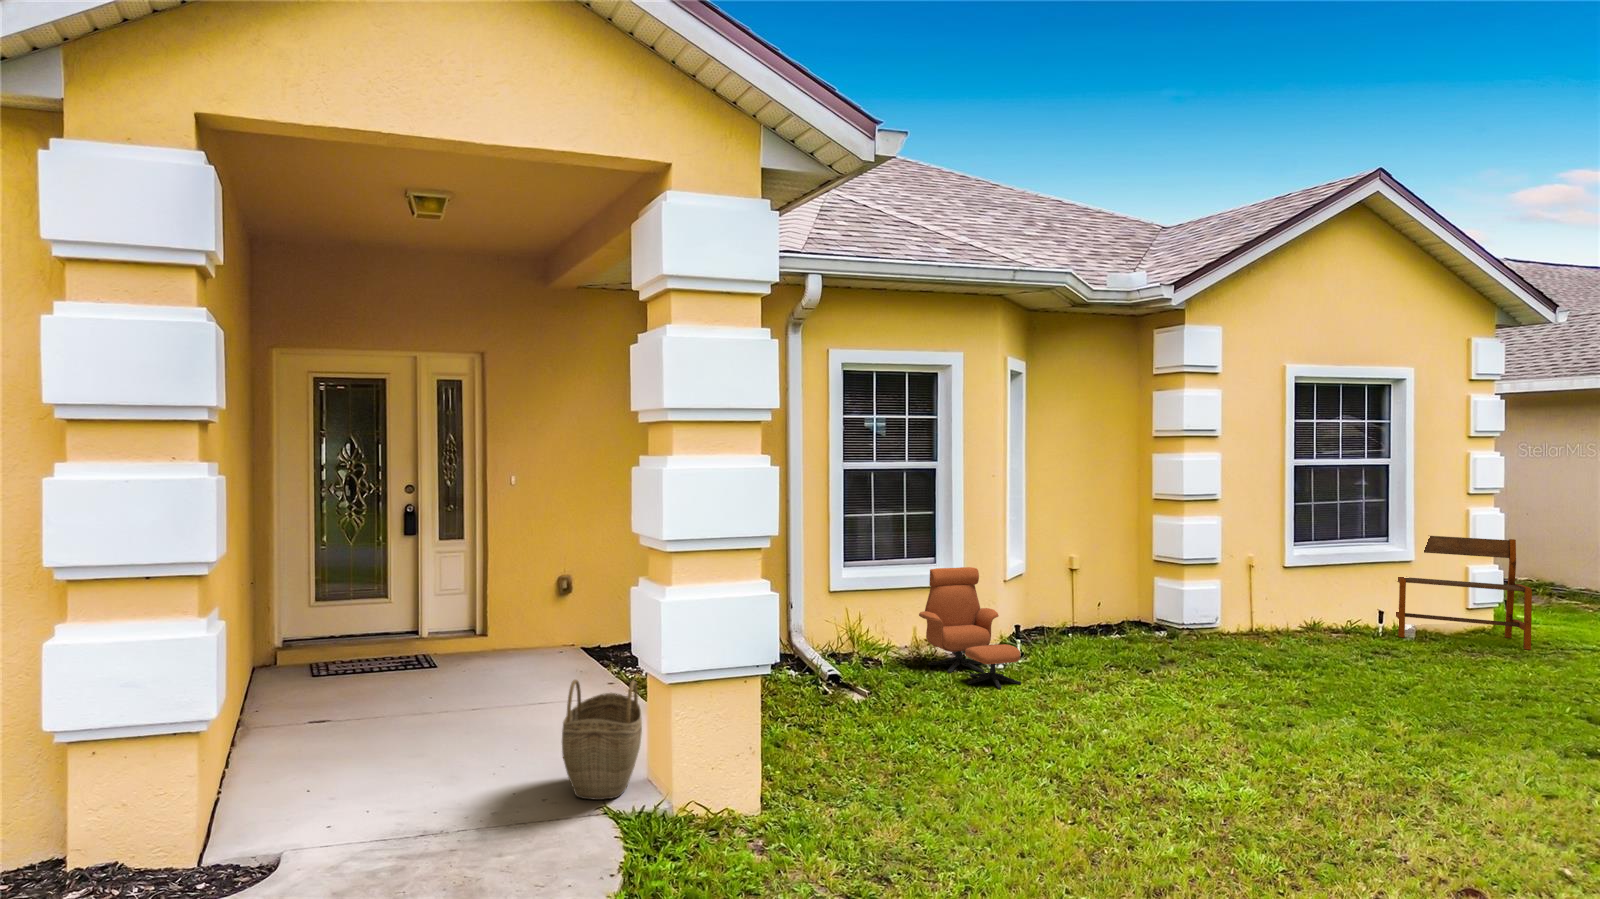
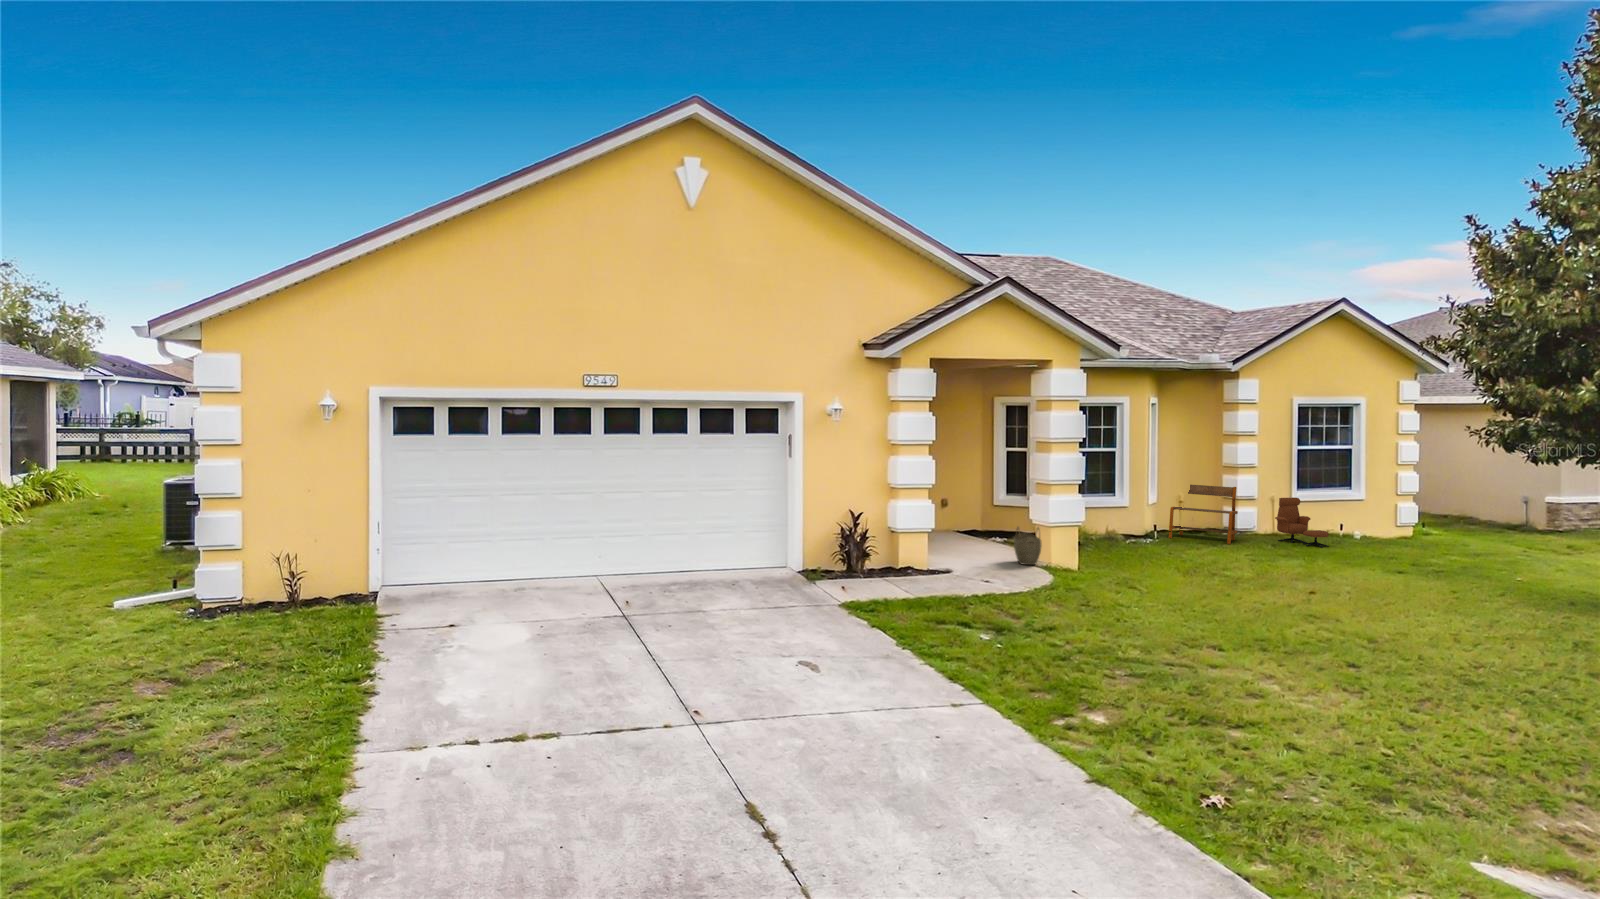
bench: present [1396,536,1532,650] -> present [1169,485,1238,544]
lounge chair: present [919,567,1021,689] -> present [1275,498,1329,548]

